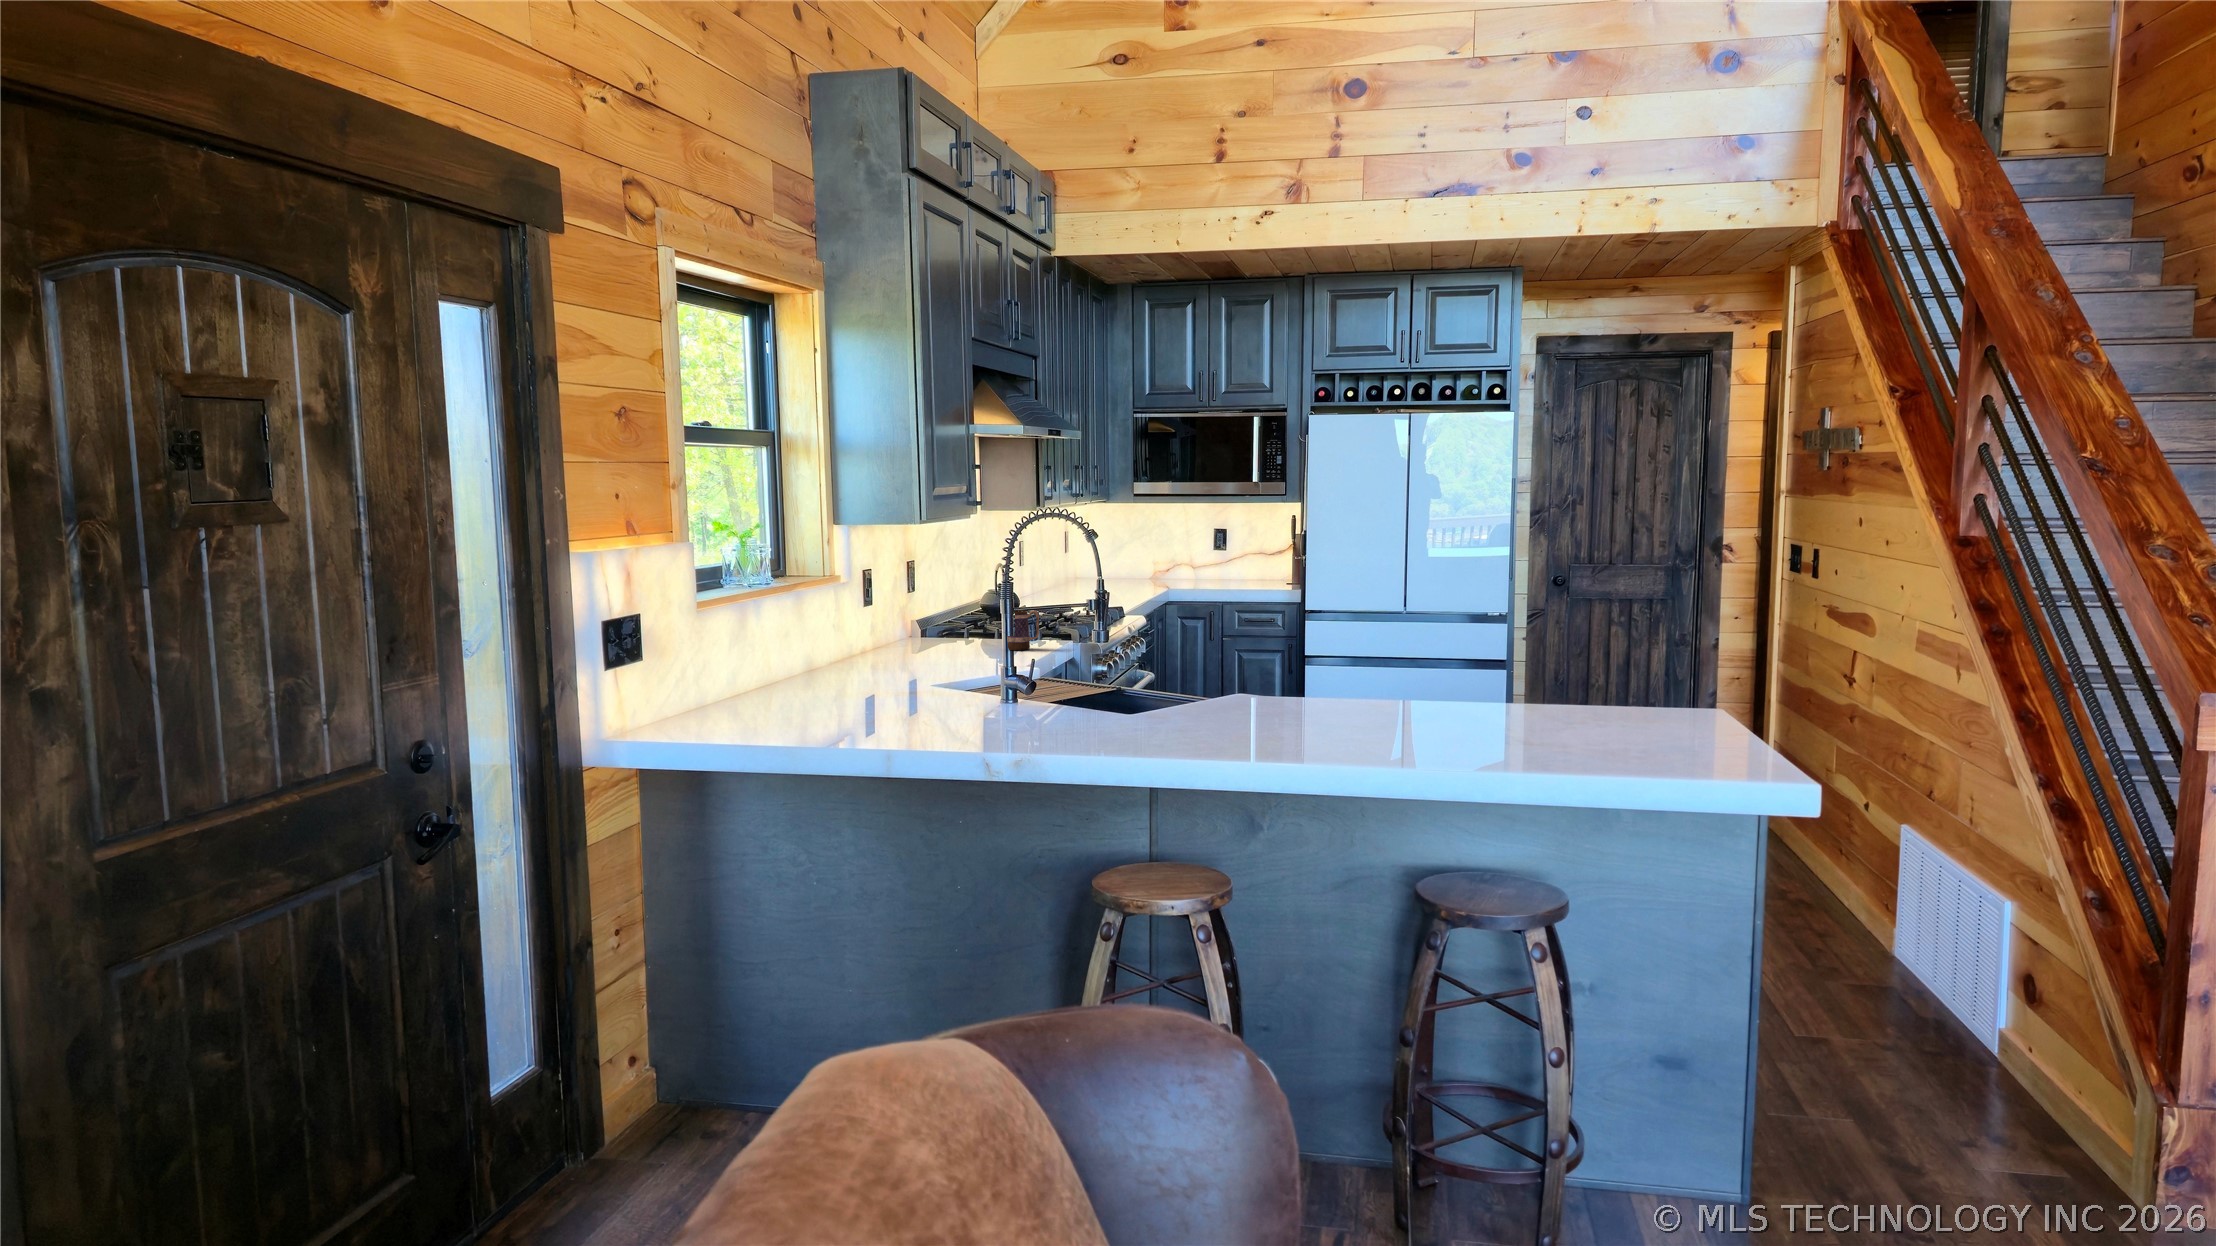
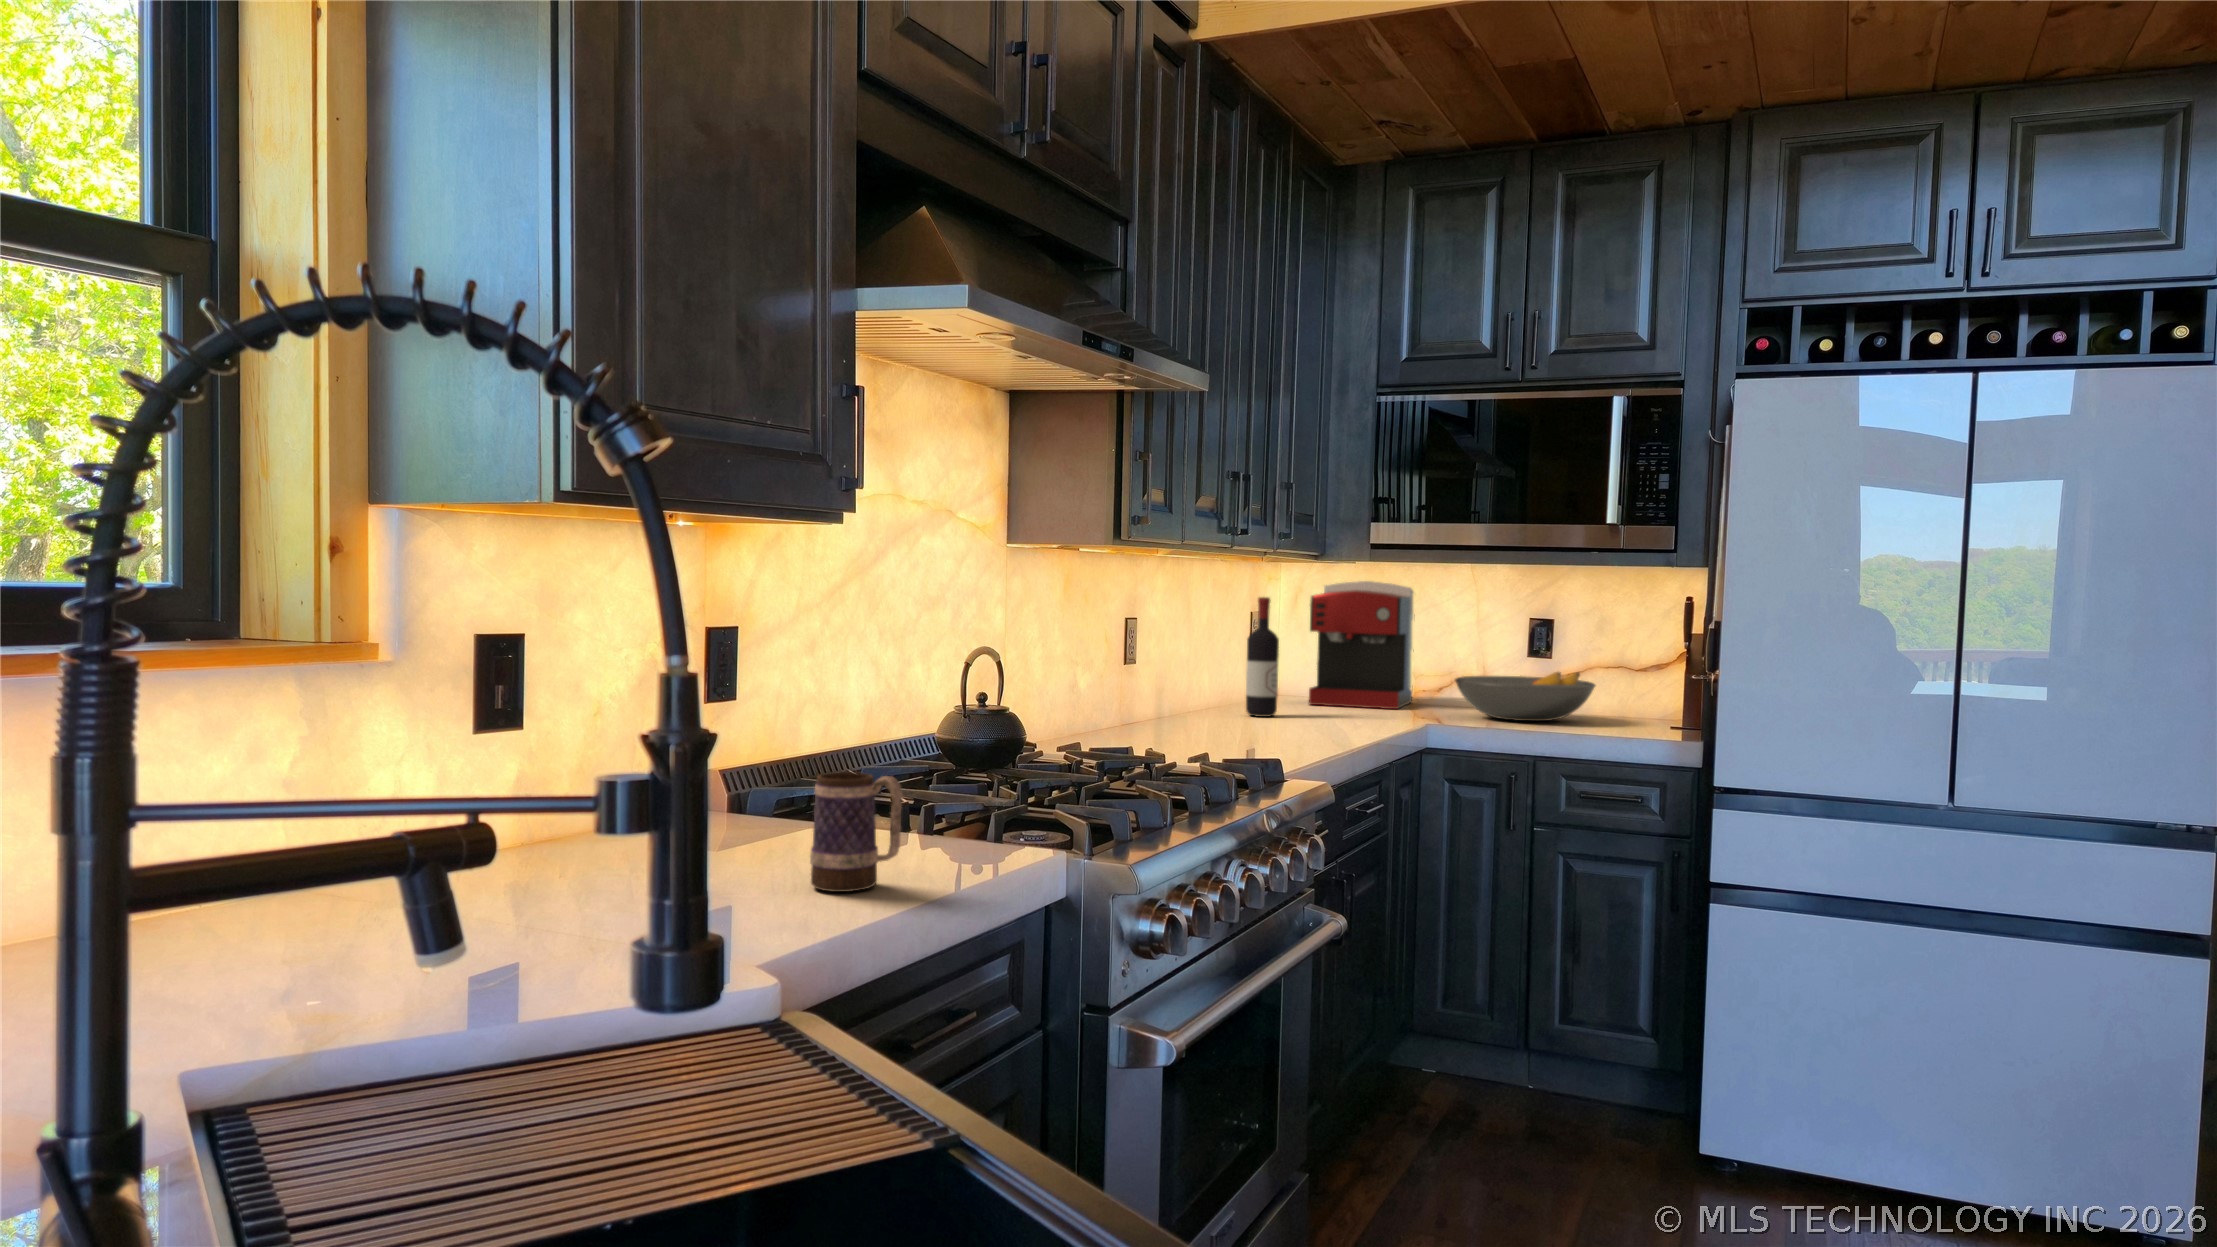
coffee maker: none [1097,512,1151,584] -> present [1309,581,1415,709]
wine bottle: none [1071,527,1089,591] -> present [1246,597,1279,717]
fruit bowl: none [1178,558,1250,585] -> present [1455,672,1595,721]

